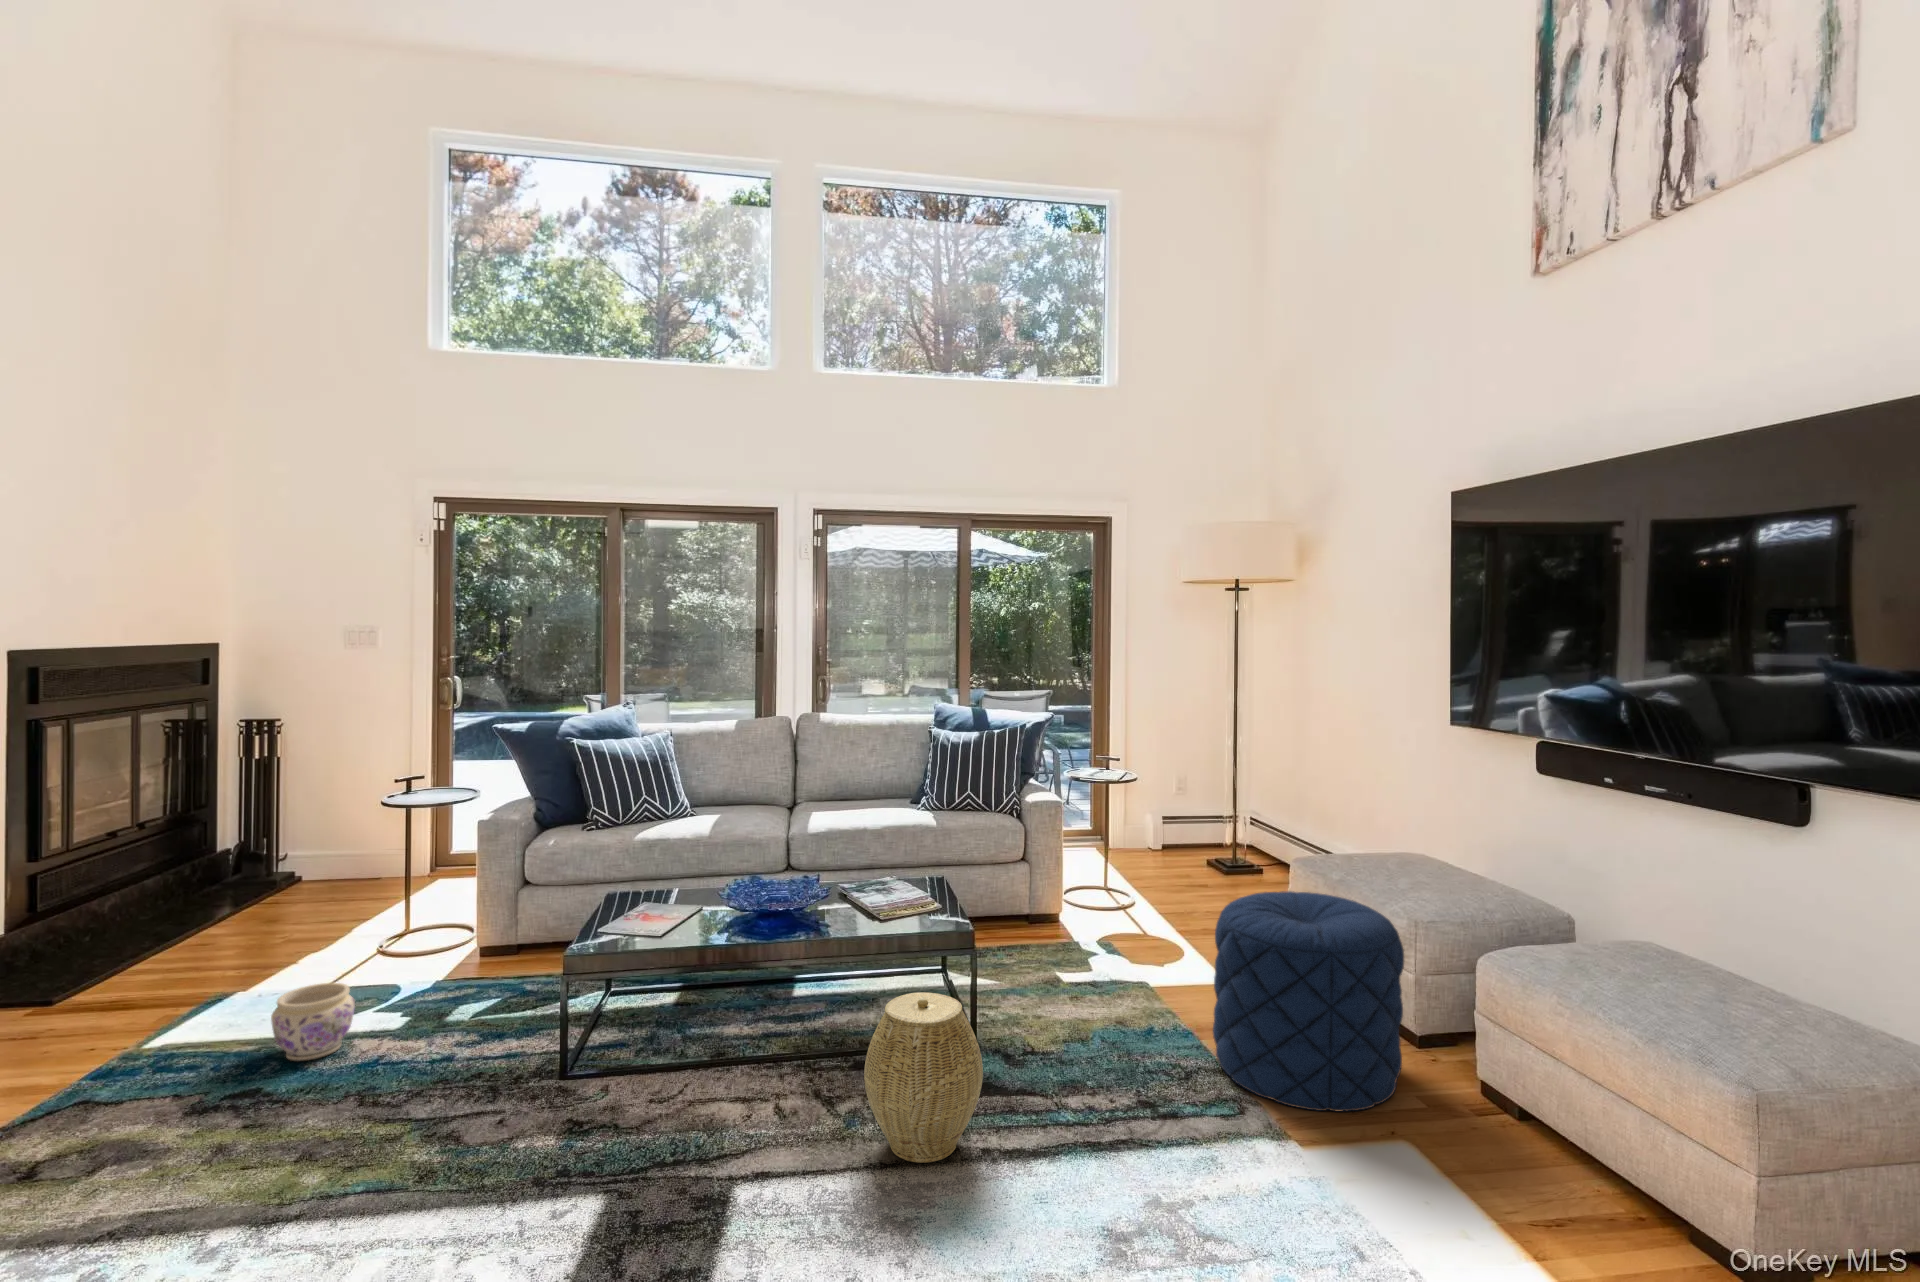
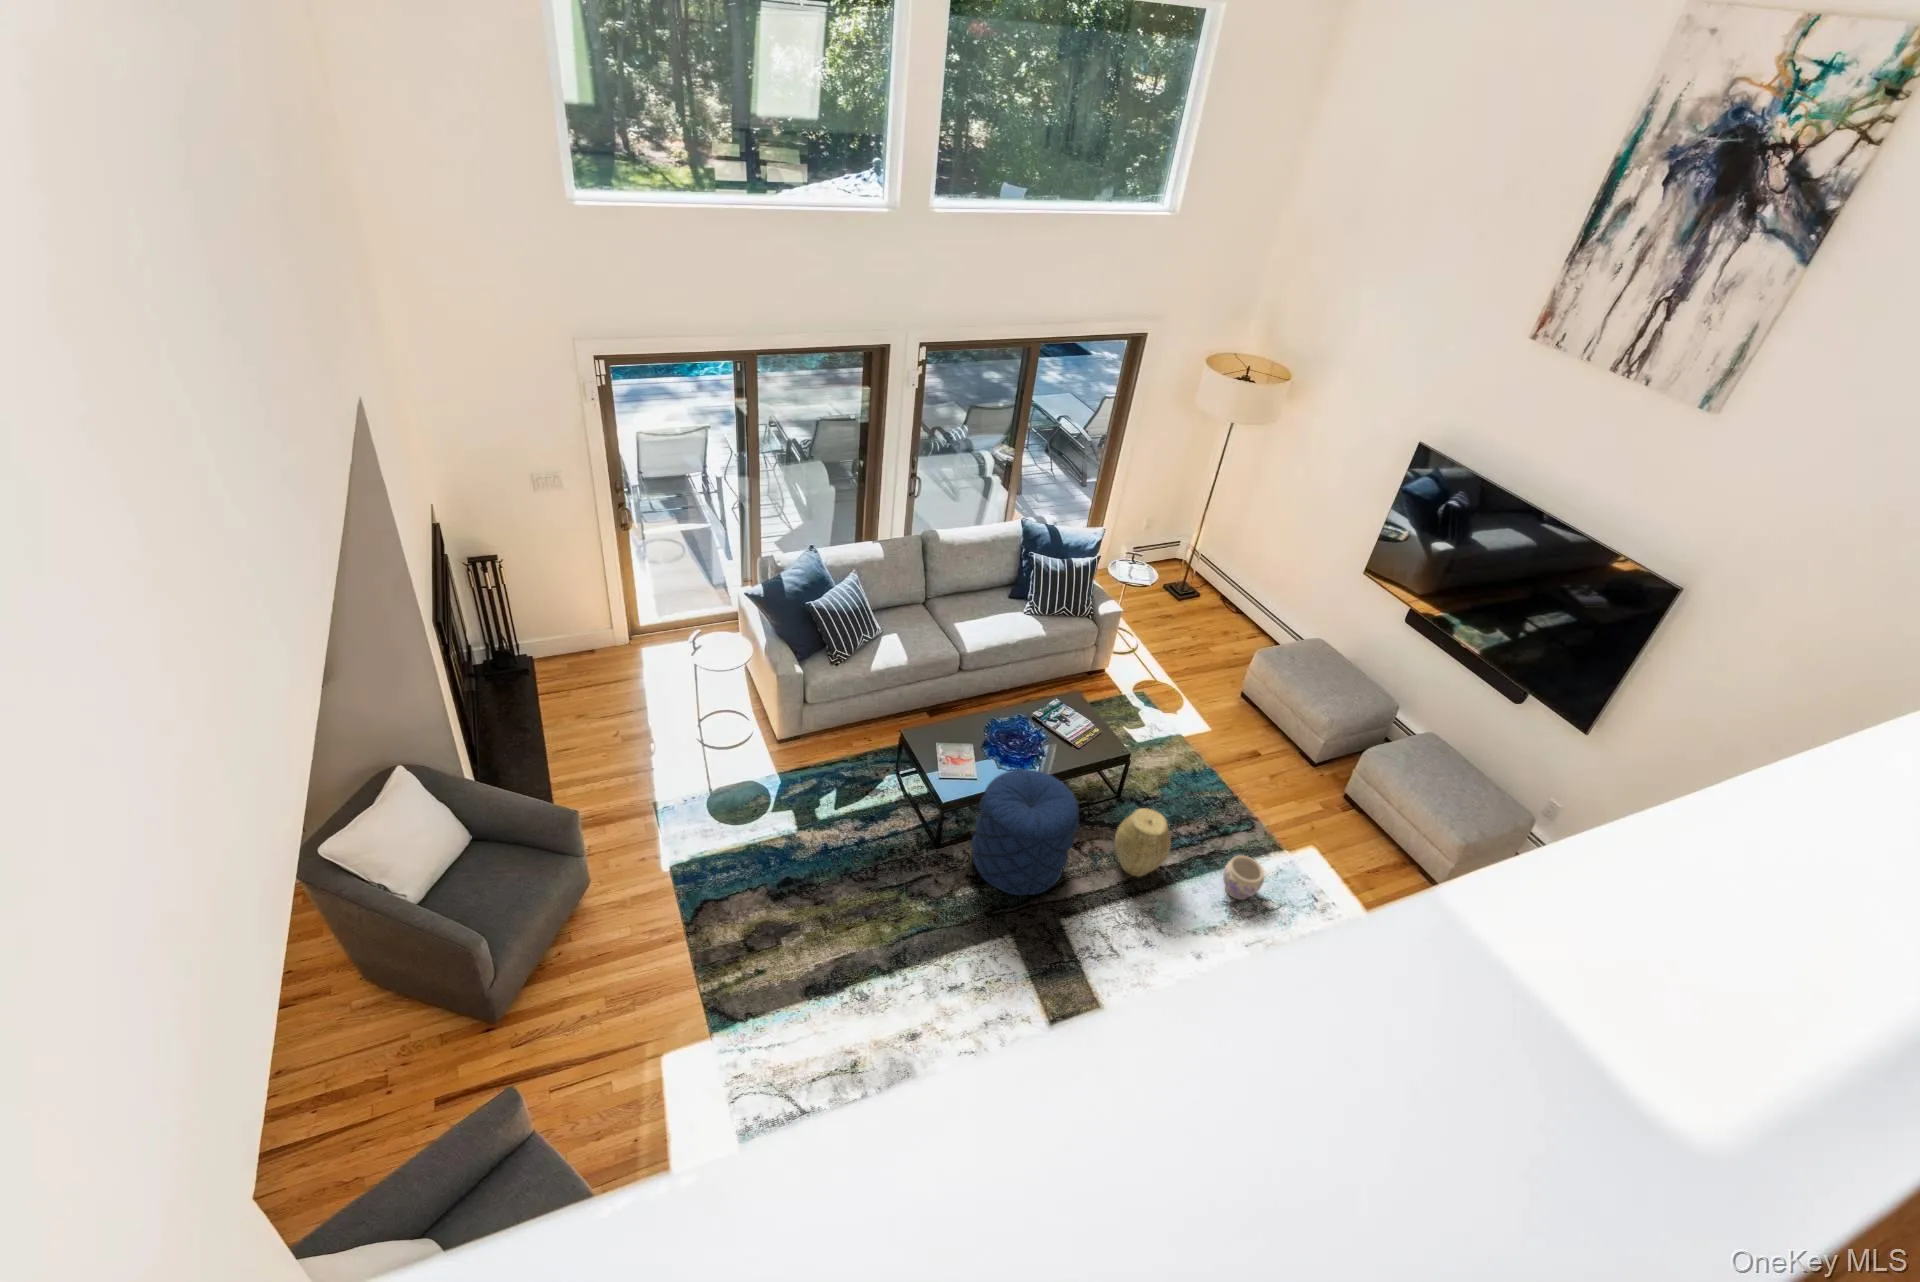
pouf: present [1213,891,1404,1111] -> present [971,769,1079,895]
planter: present [271,983,355,1061] -> present [1223,855,1264,900]

